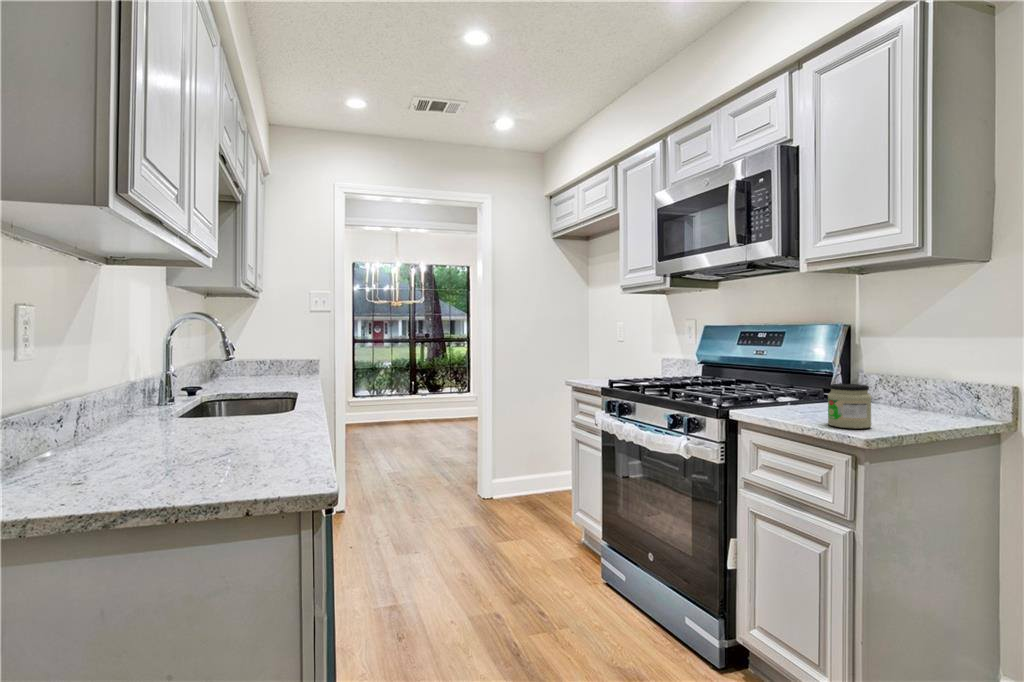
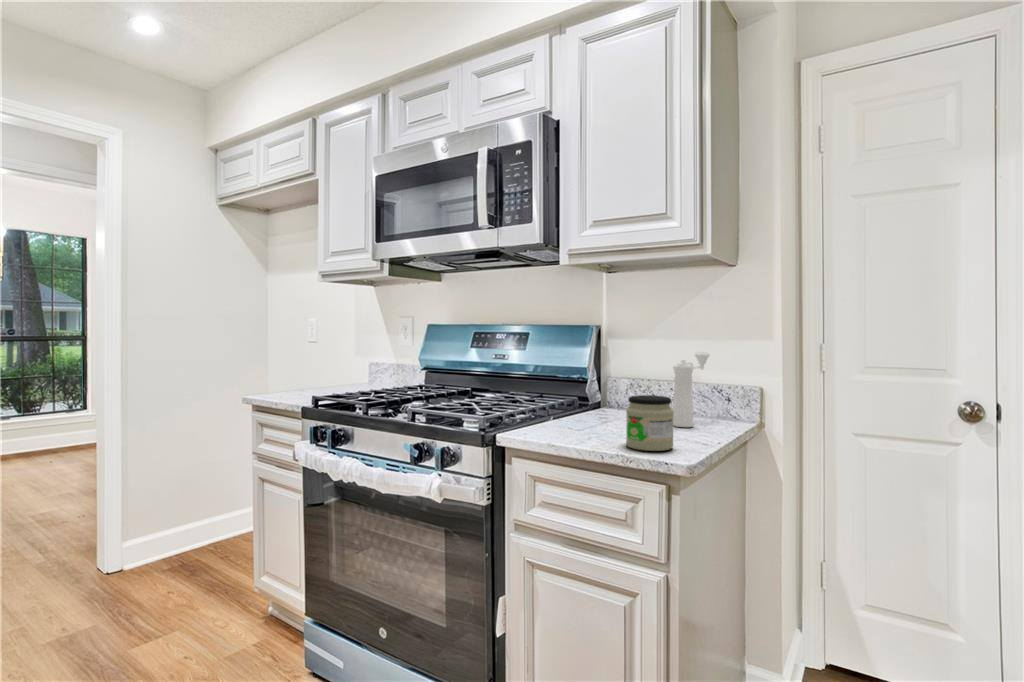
pepper mill: none [905,347,955,417] -> present [673,351,710,427]

